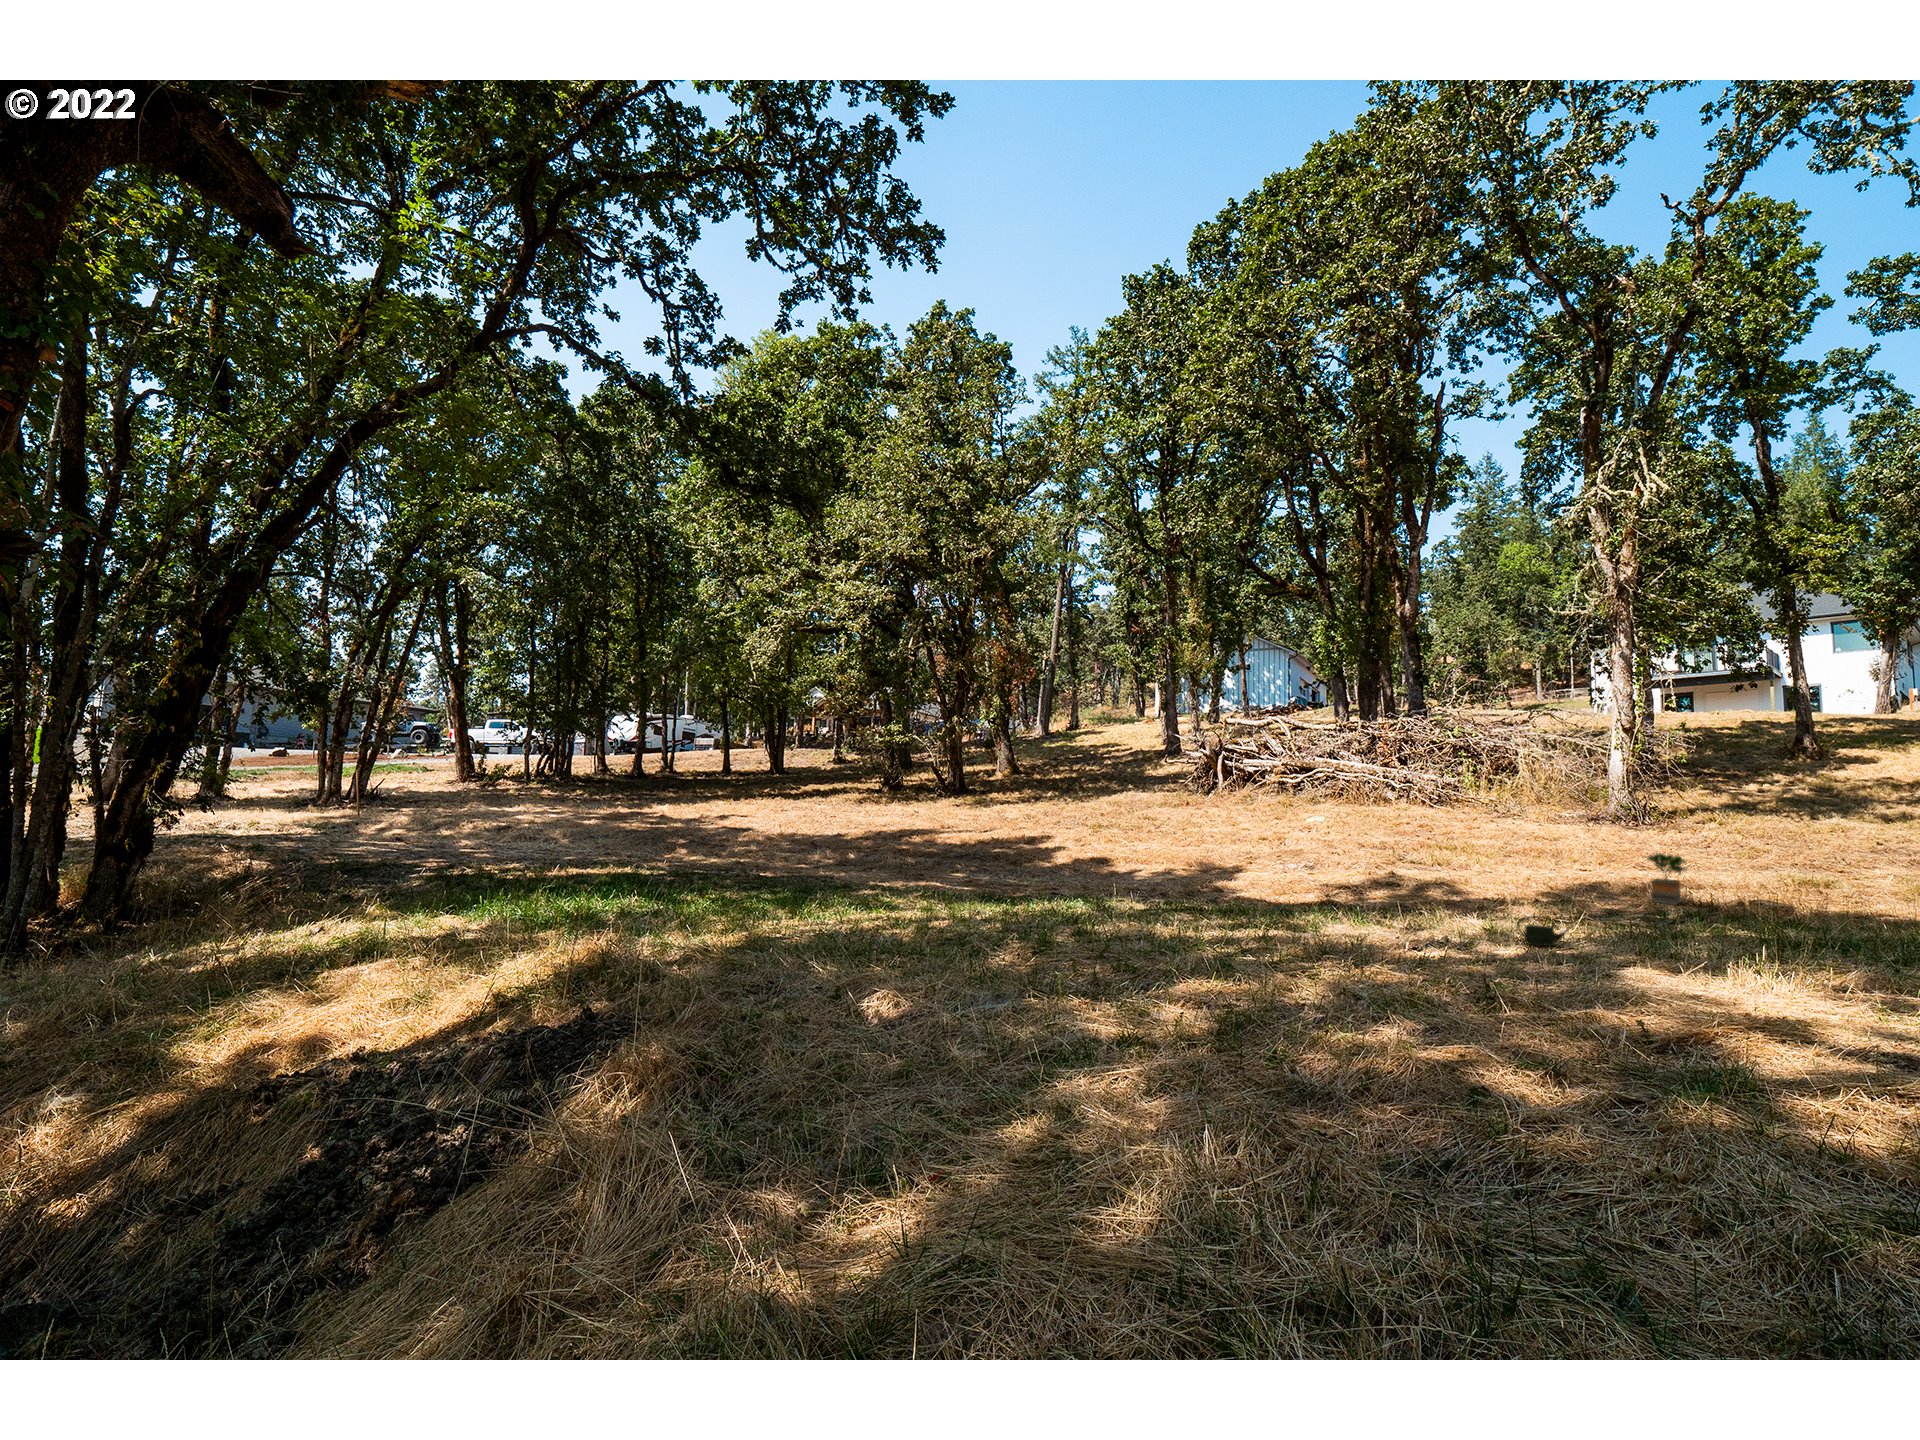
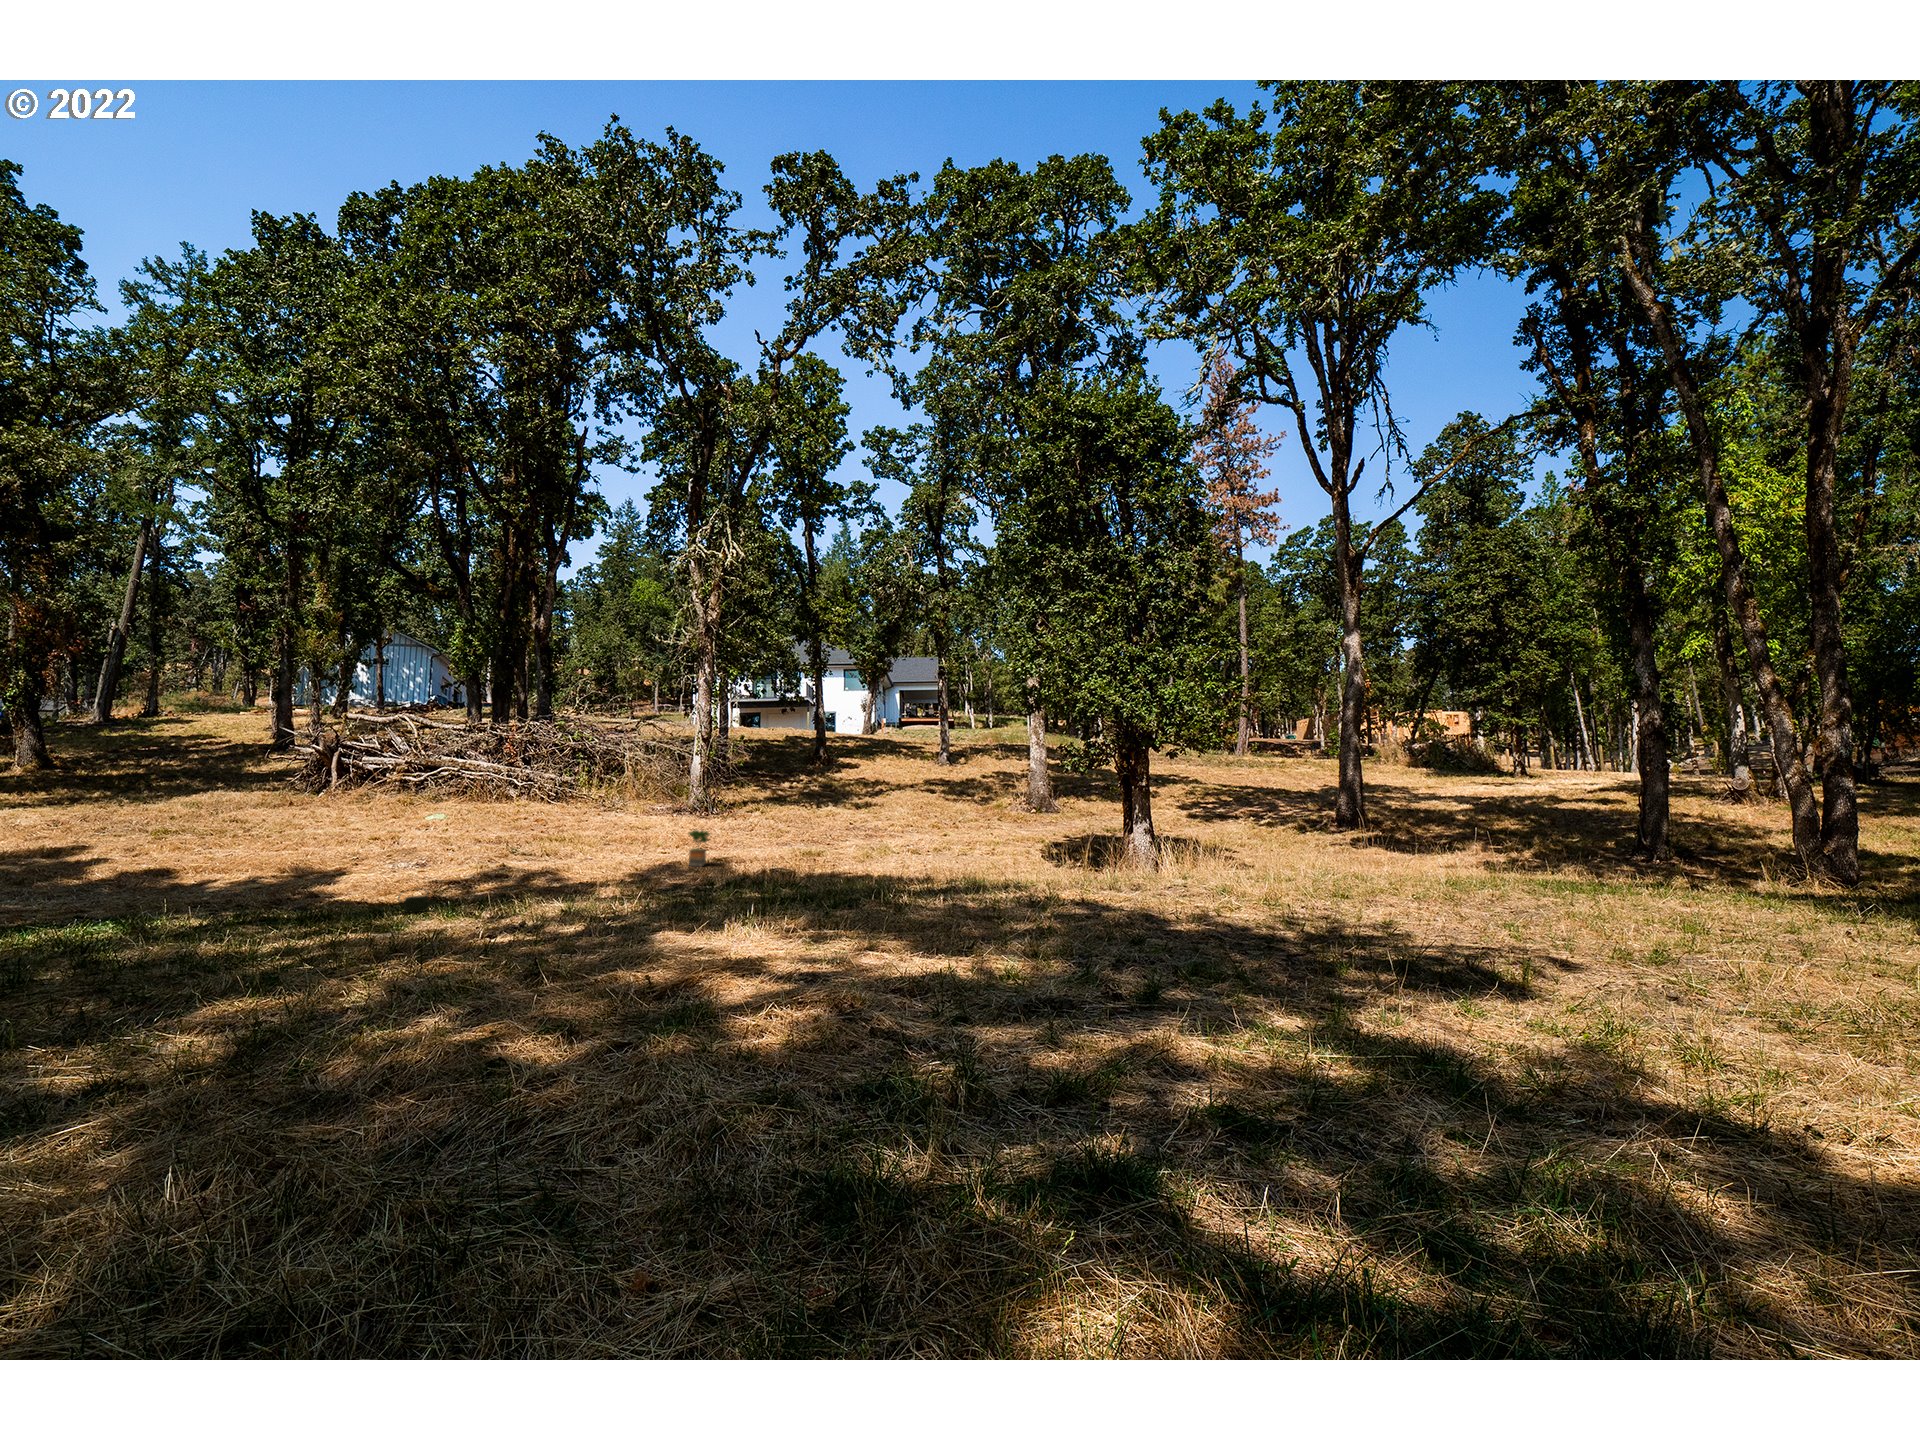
watering can: present [1517,916,1573,946] -> present [398,888,437,913]

